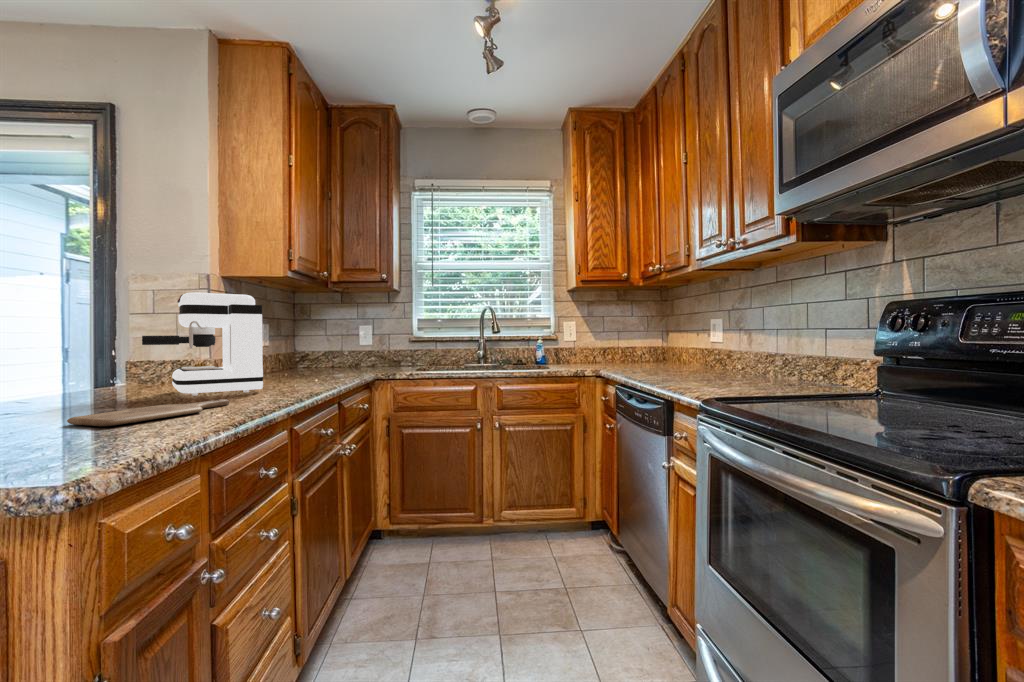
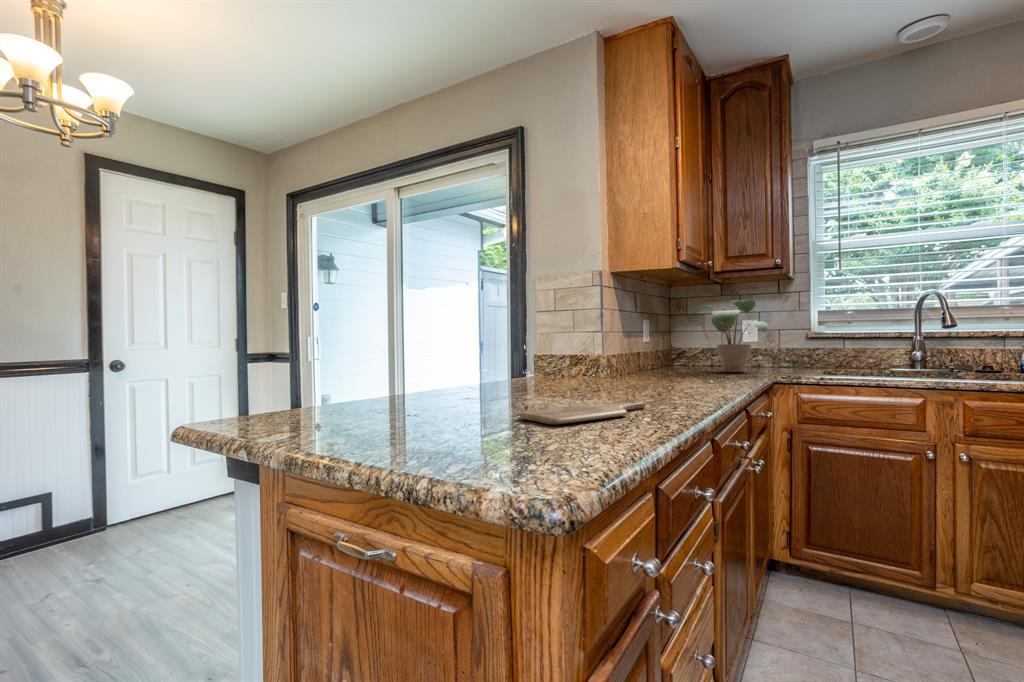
coffee maker: present [142,293,263,396] -> none [556,289,667,394]
potted plant: none [313,308,374,371] -> present [694,299,768,372]

